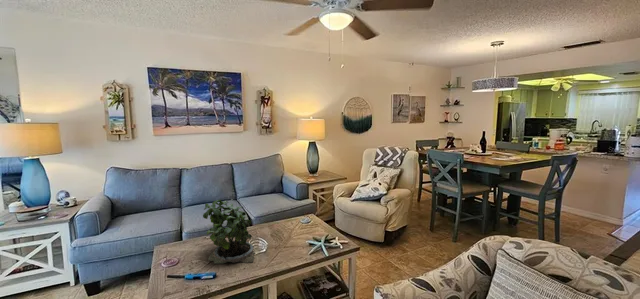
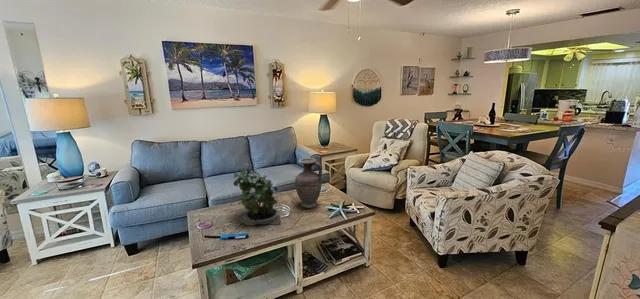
vase: none [273,187,302,243] -> present [295,158,322,208]

